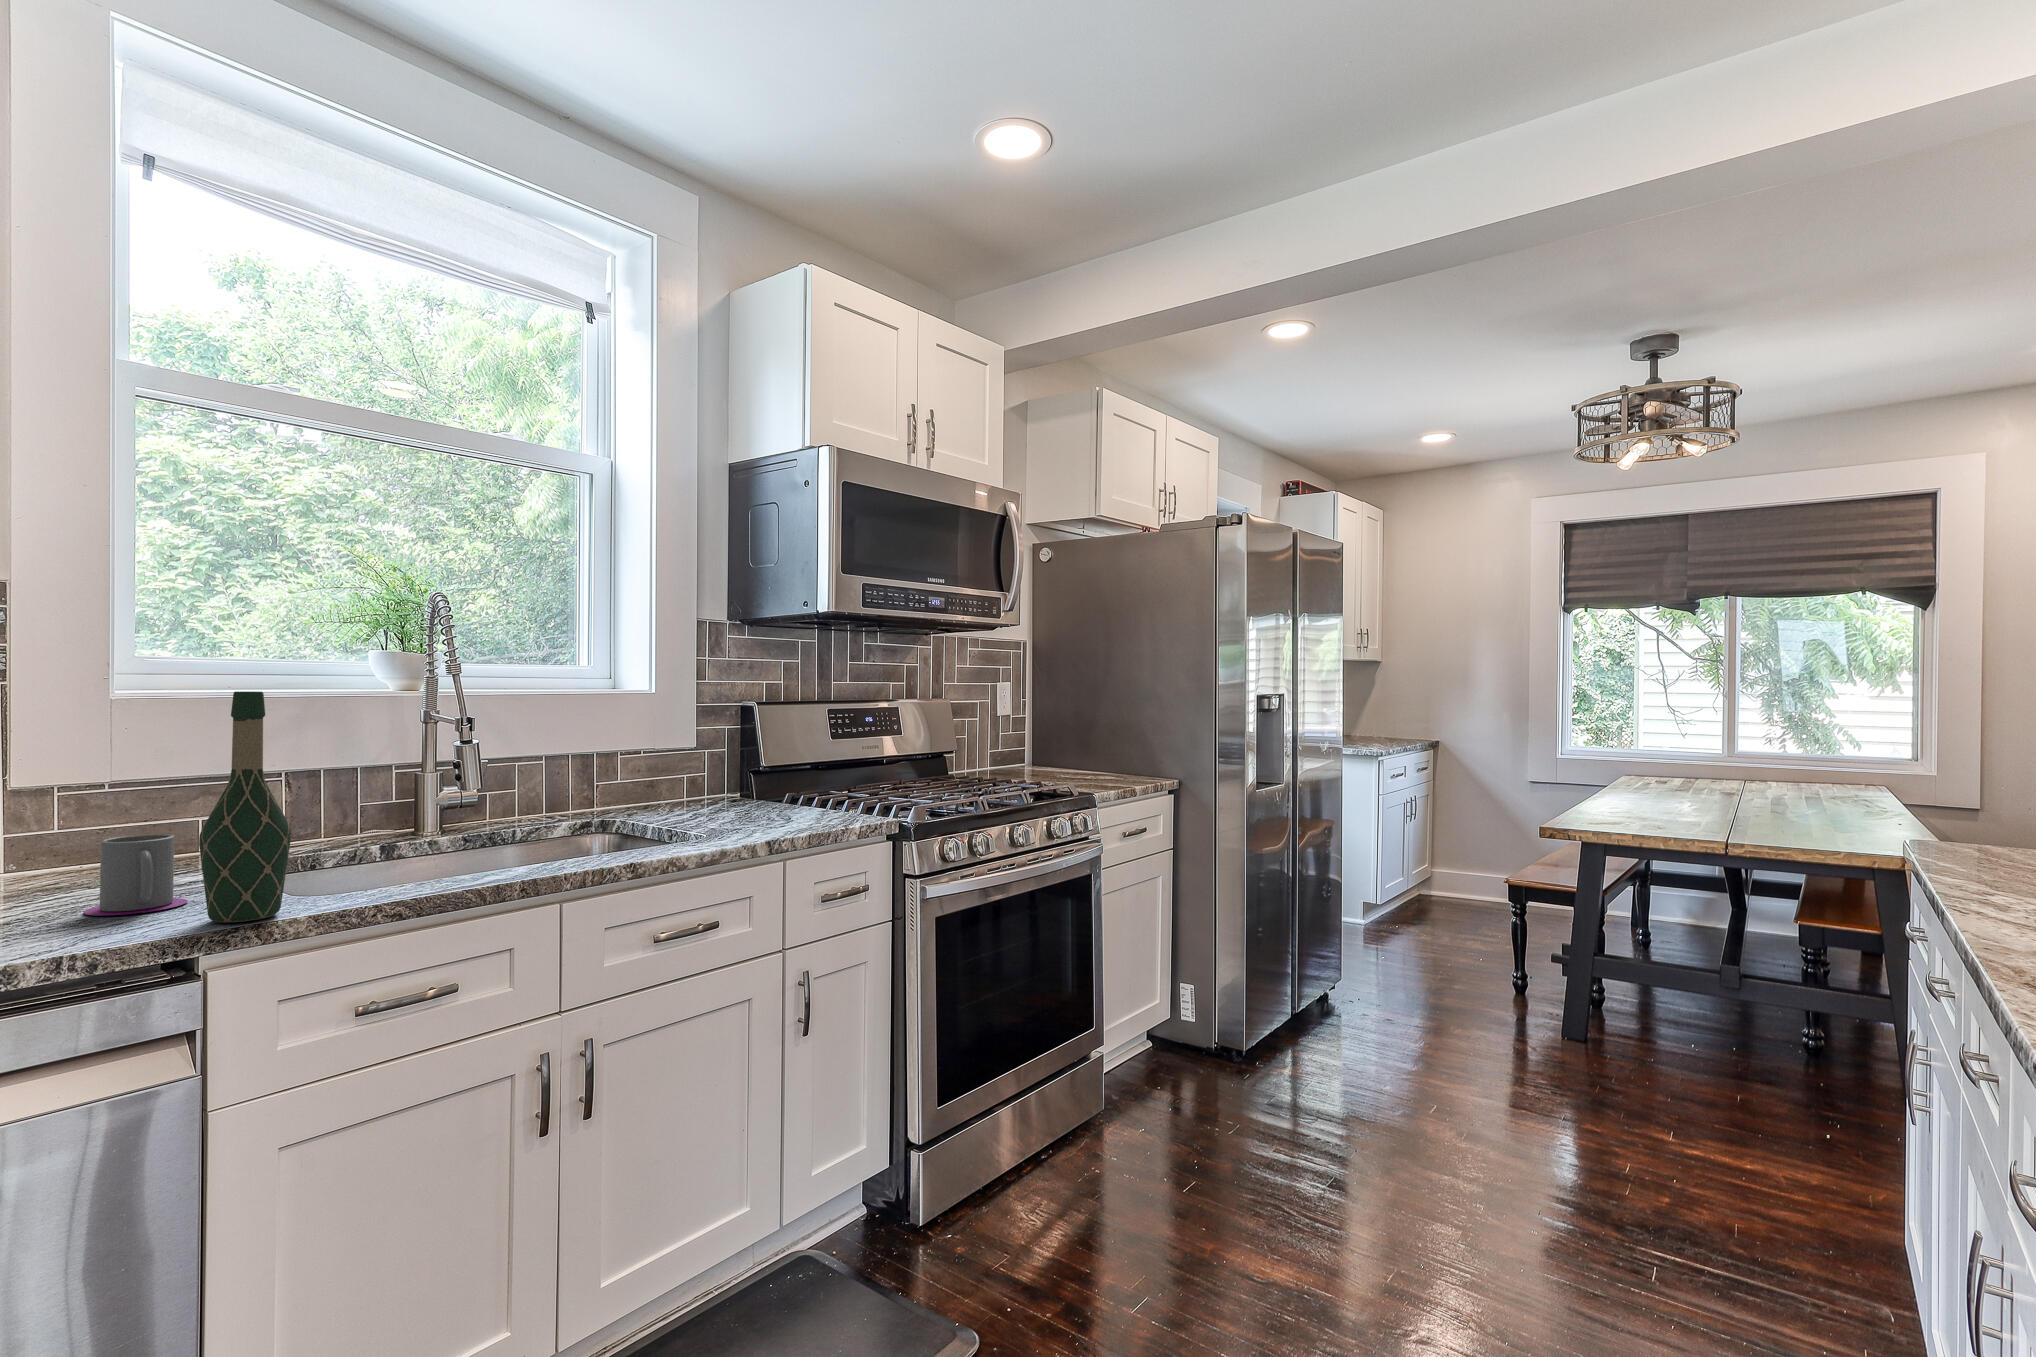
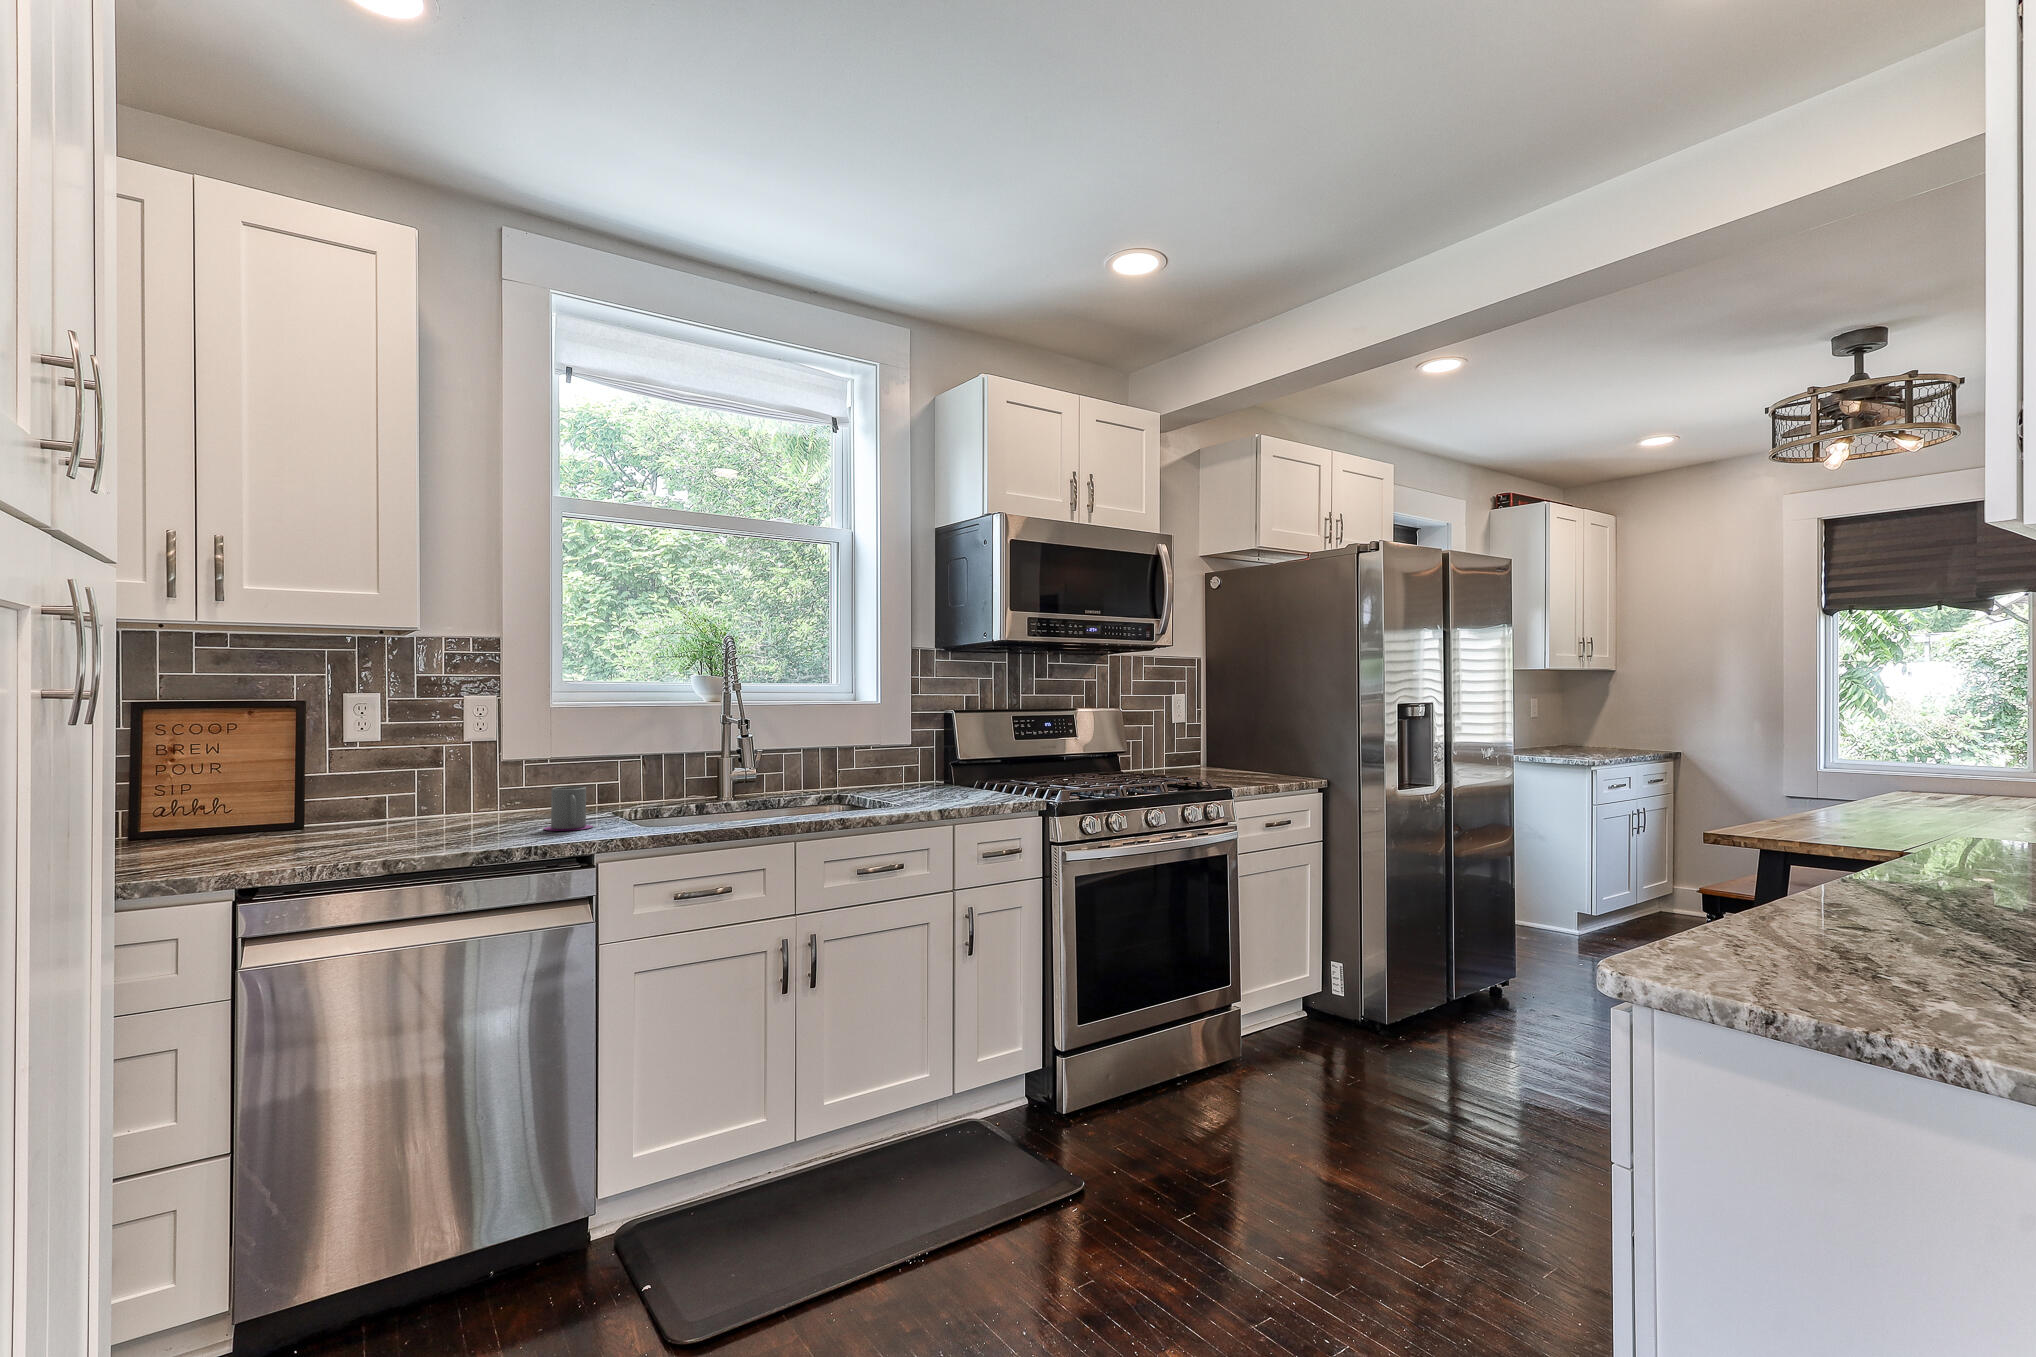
wine bottle: present [199,691,291,923] -> none [599,703,644,836]

